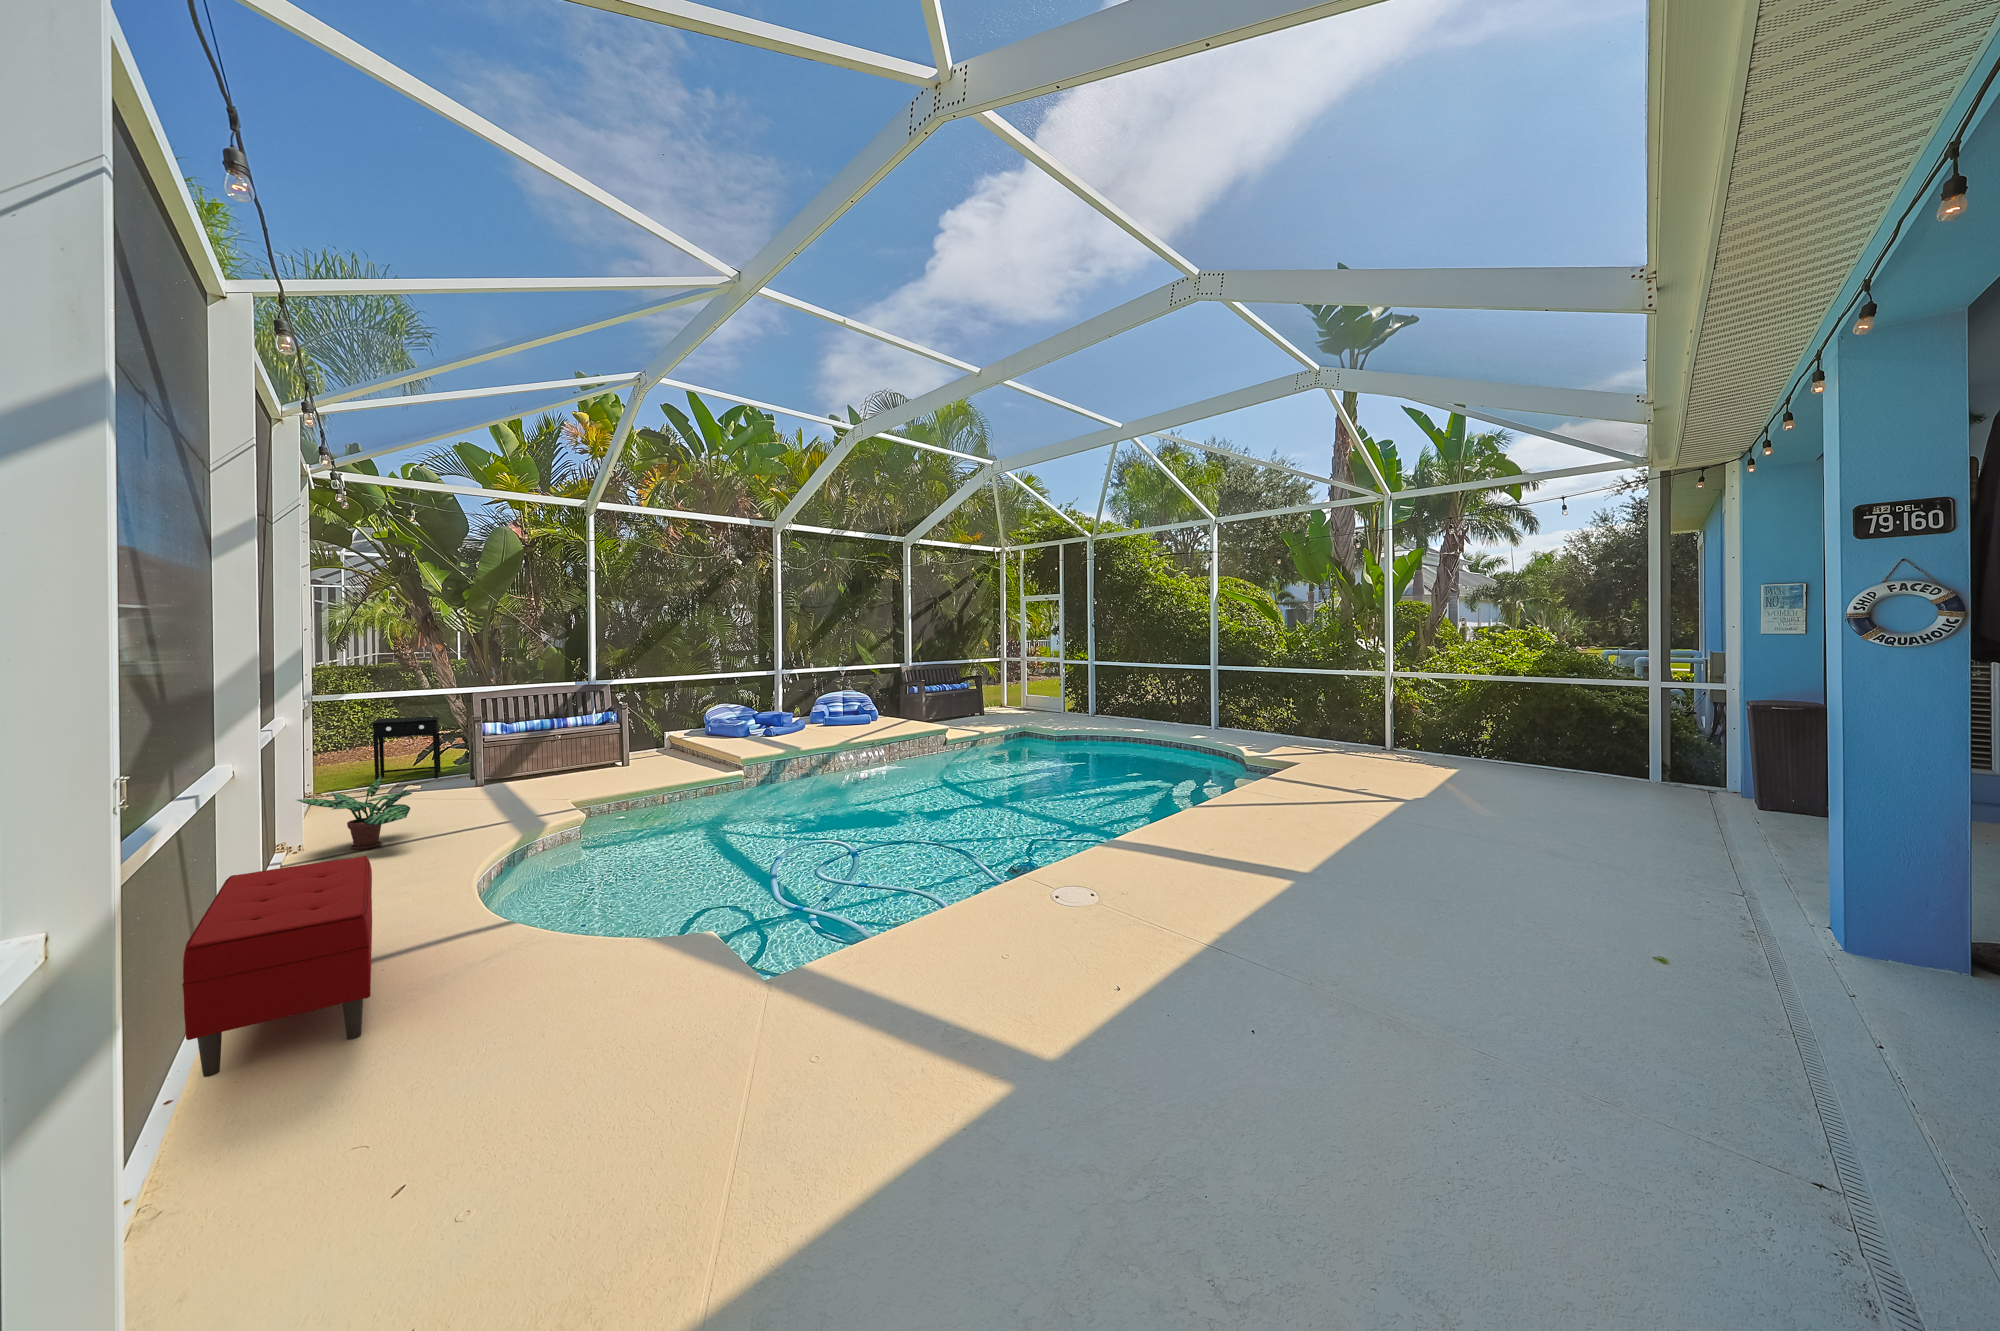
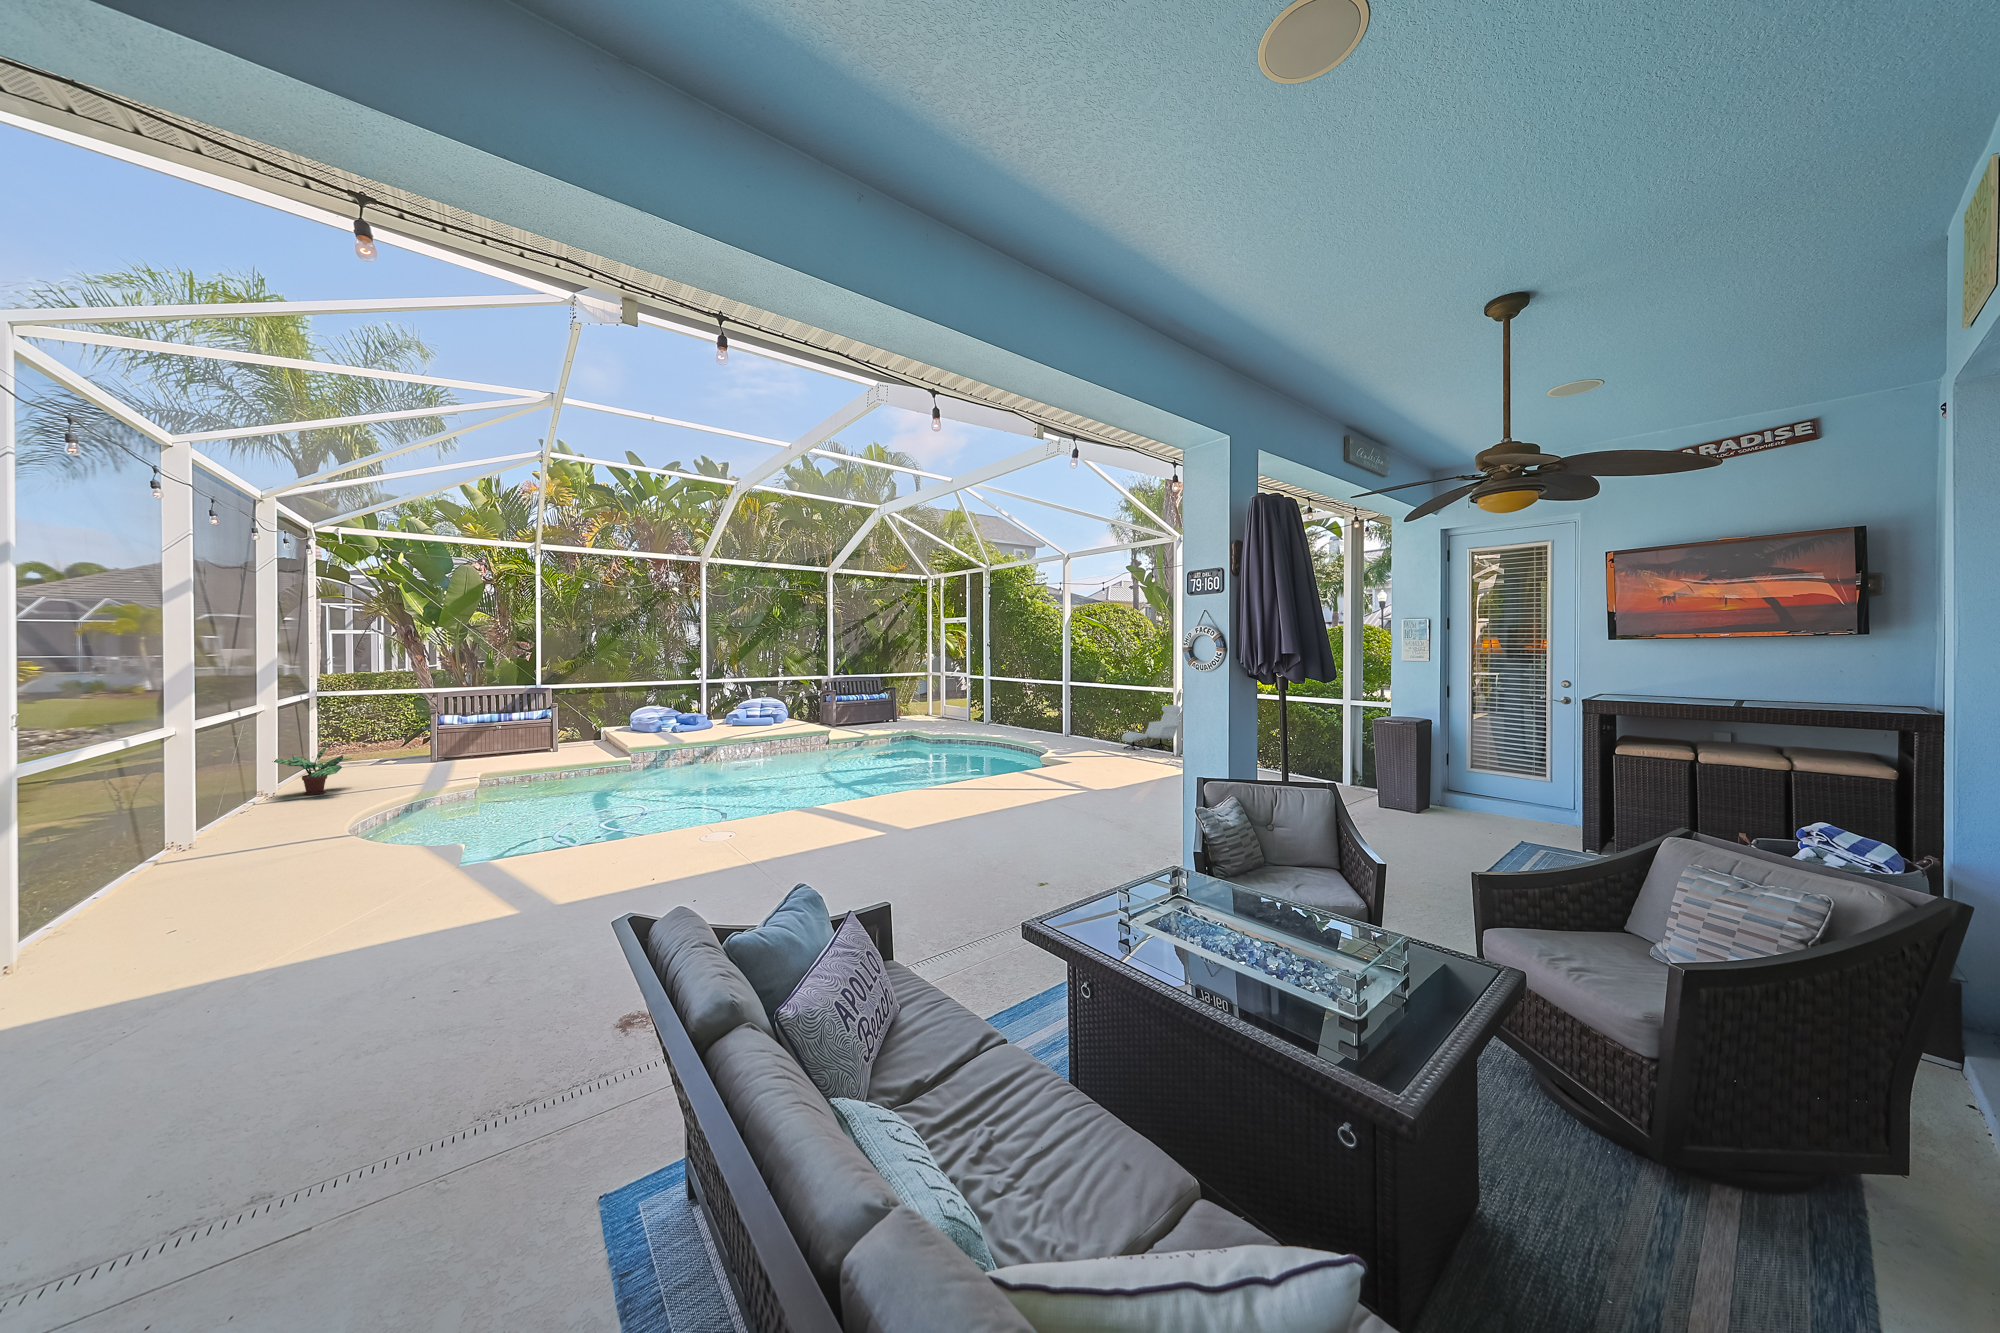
armchair: none [1304,692,1369,745] -> present [1122,705,1180,750]
side table: present [372,717,441,780] -> none [364,709,420,758]
bench: present [182,856,372,1077] -> none [110,783,257,884]

